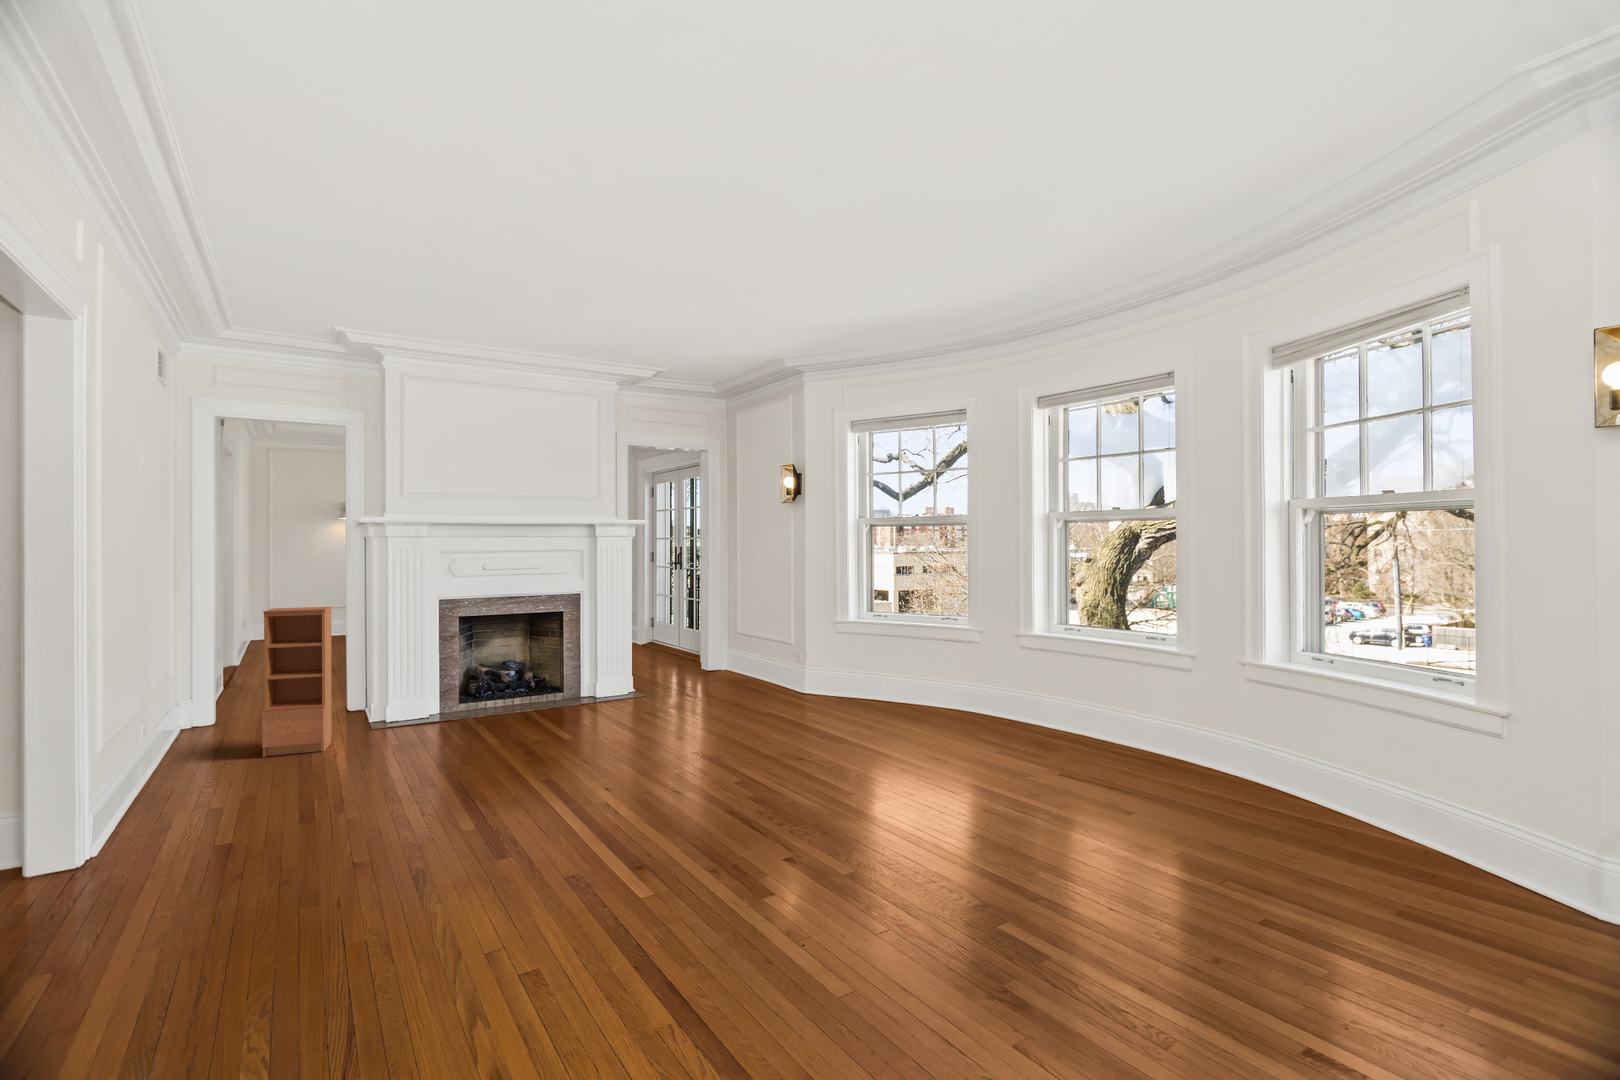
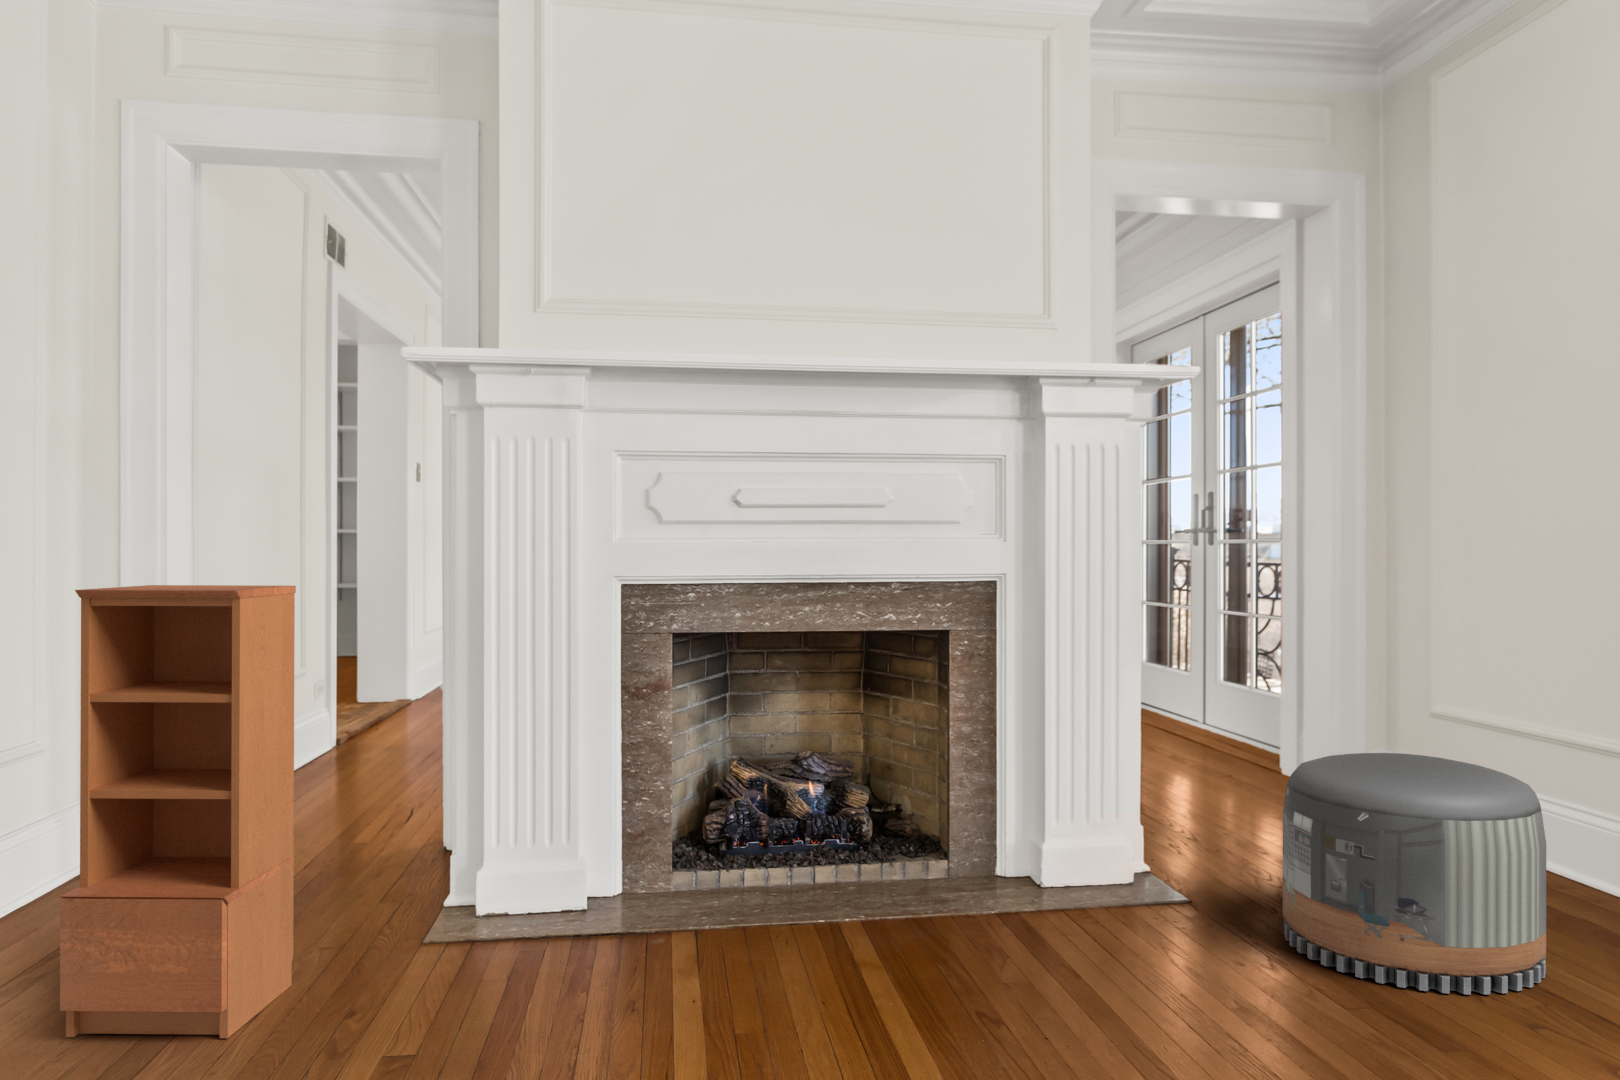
pouf: none [670,644,739,708] -> present [1283,753,1546,995]

